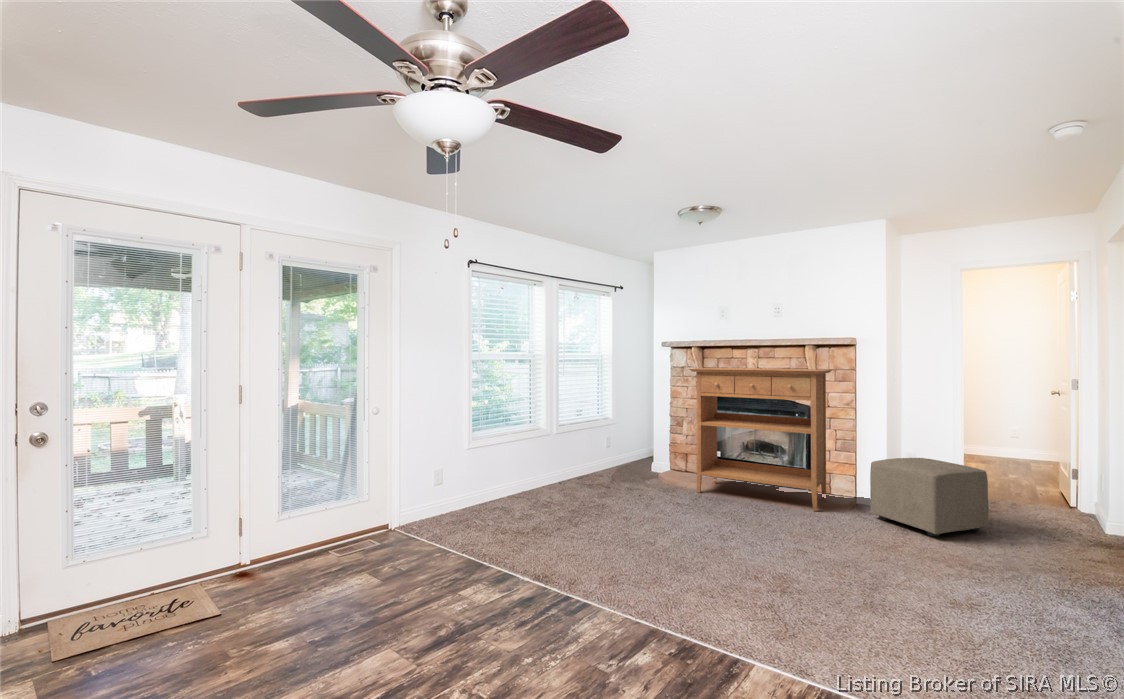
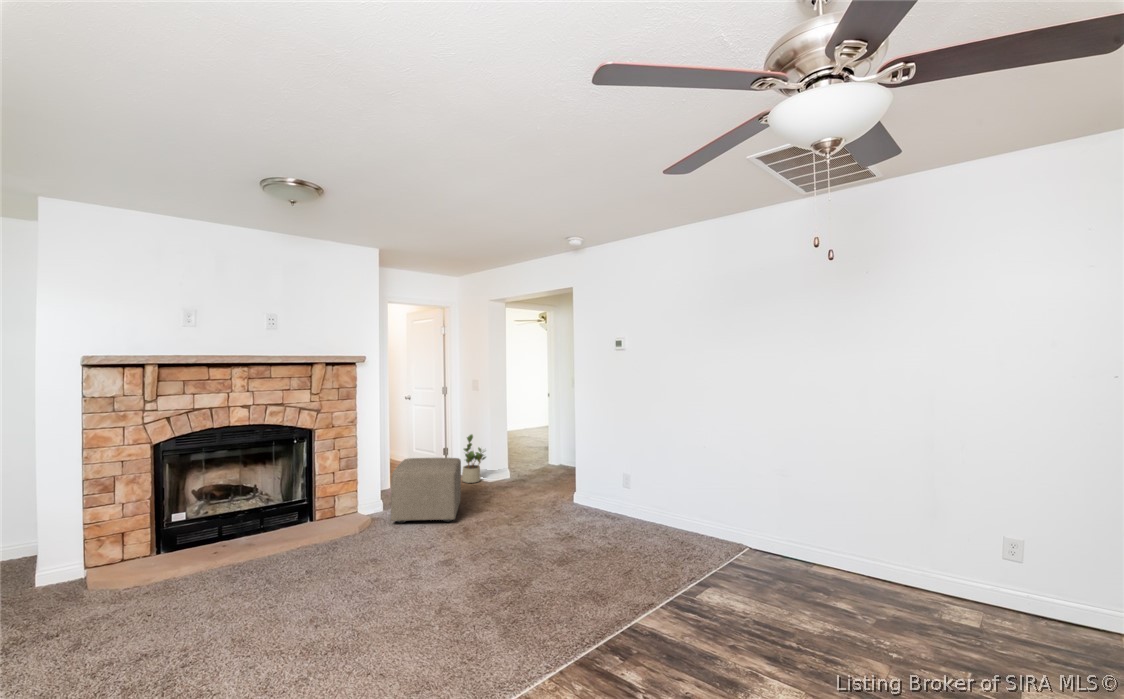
console table: present [689,368,832,511] -> none [168,388,359,581]
potted plant: none [1048,455,1099,527] -> present [462,434,486,483]

